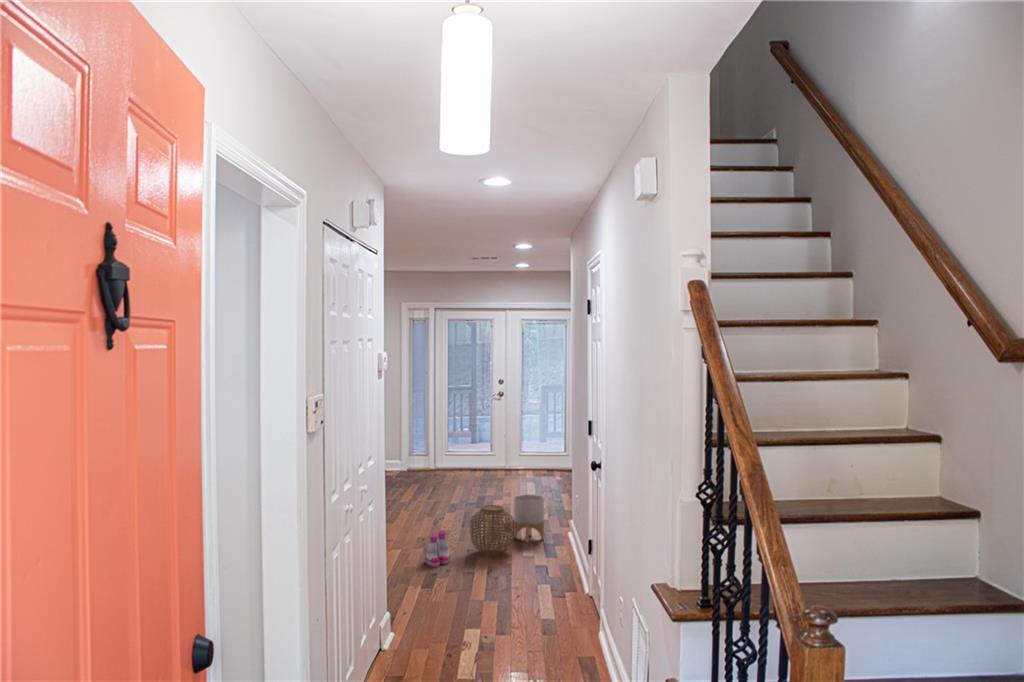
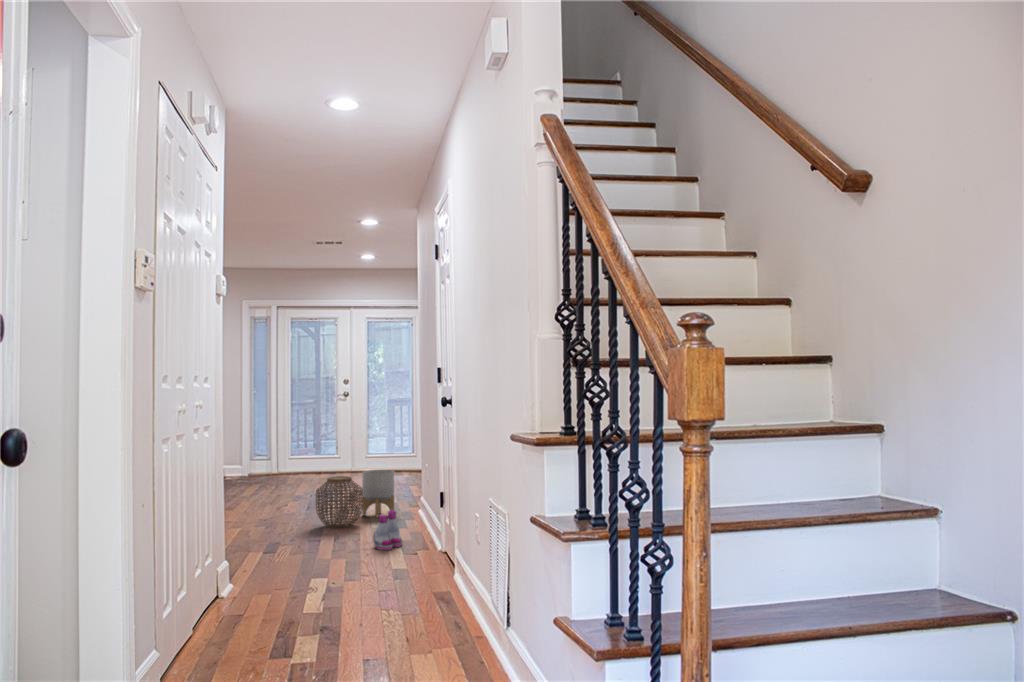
boots: present [425,531,450,567] -> present [373,510,402,550]

